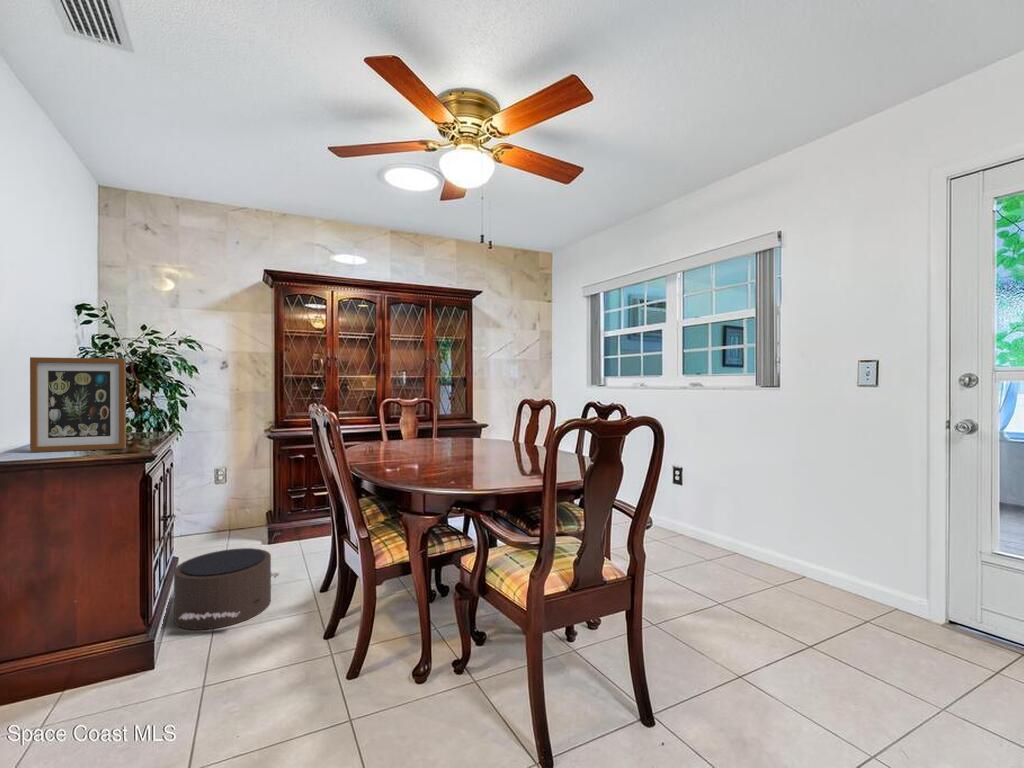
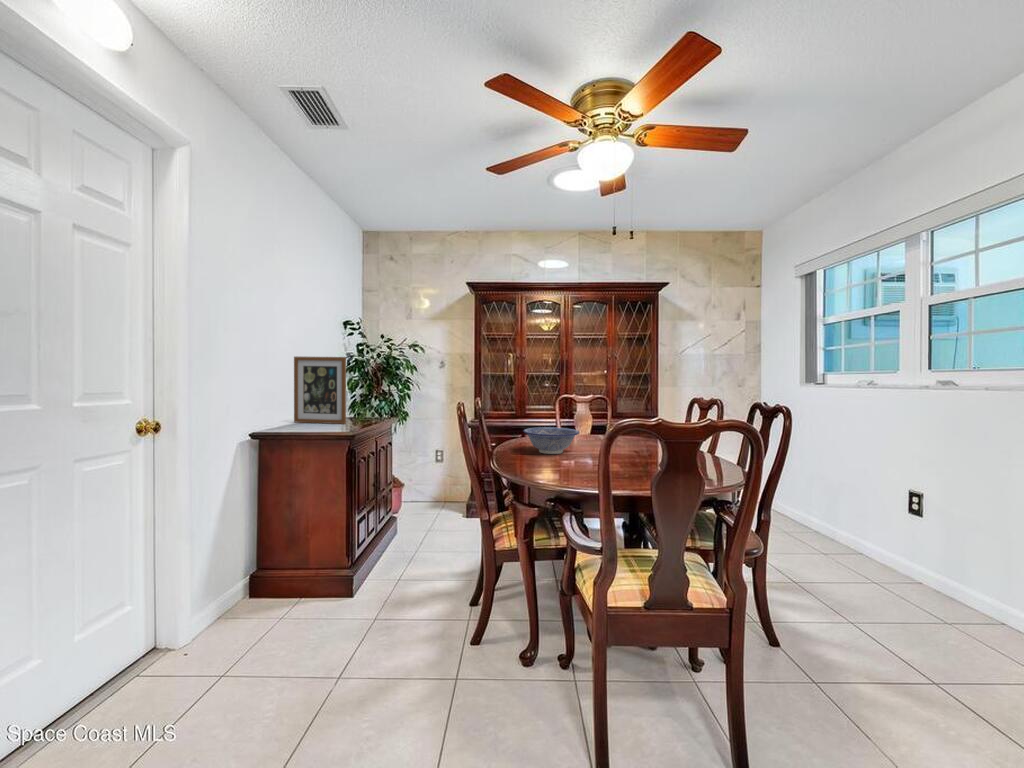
decorative bowl: none [381,434,441,461] -> present [523,427,579,454]
pouf: present [174,548,279,630] -> none [378,509,459,570]

